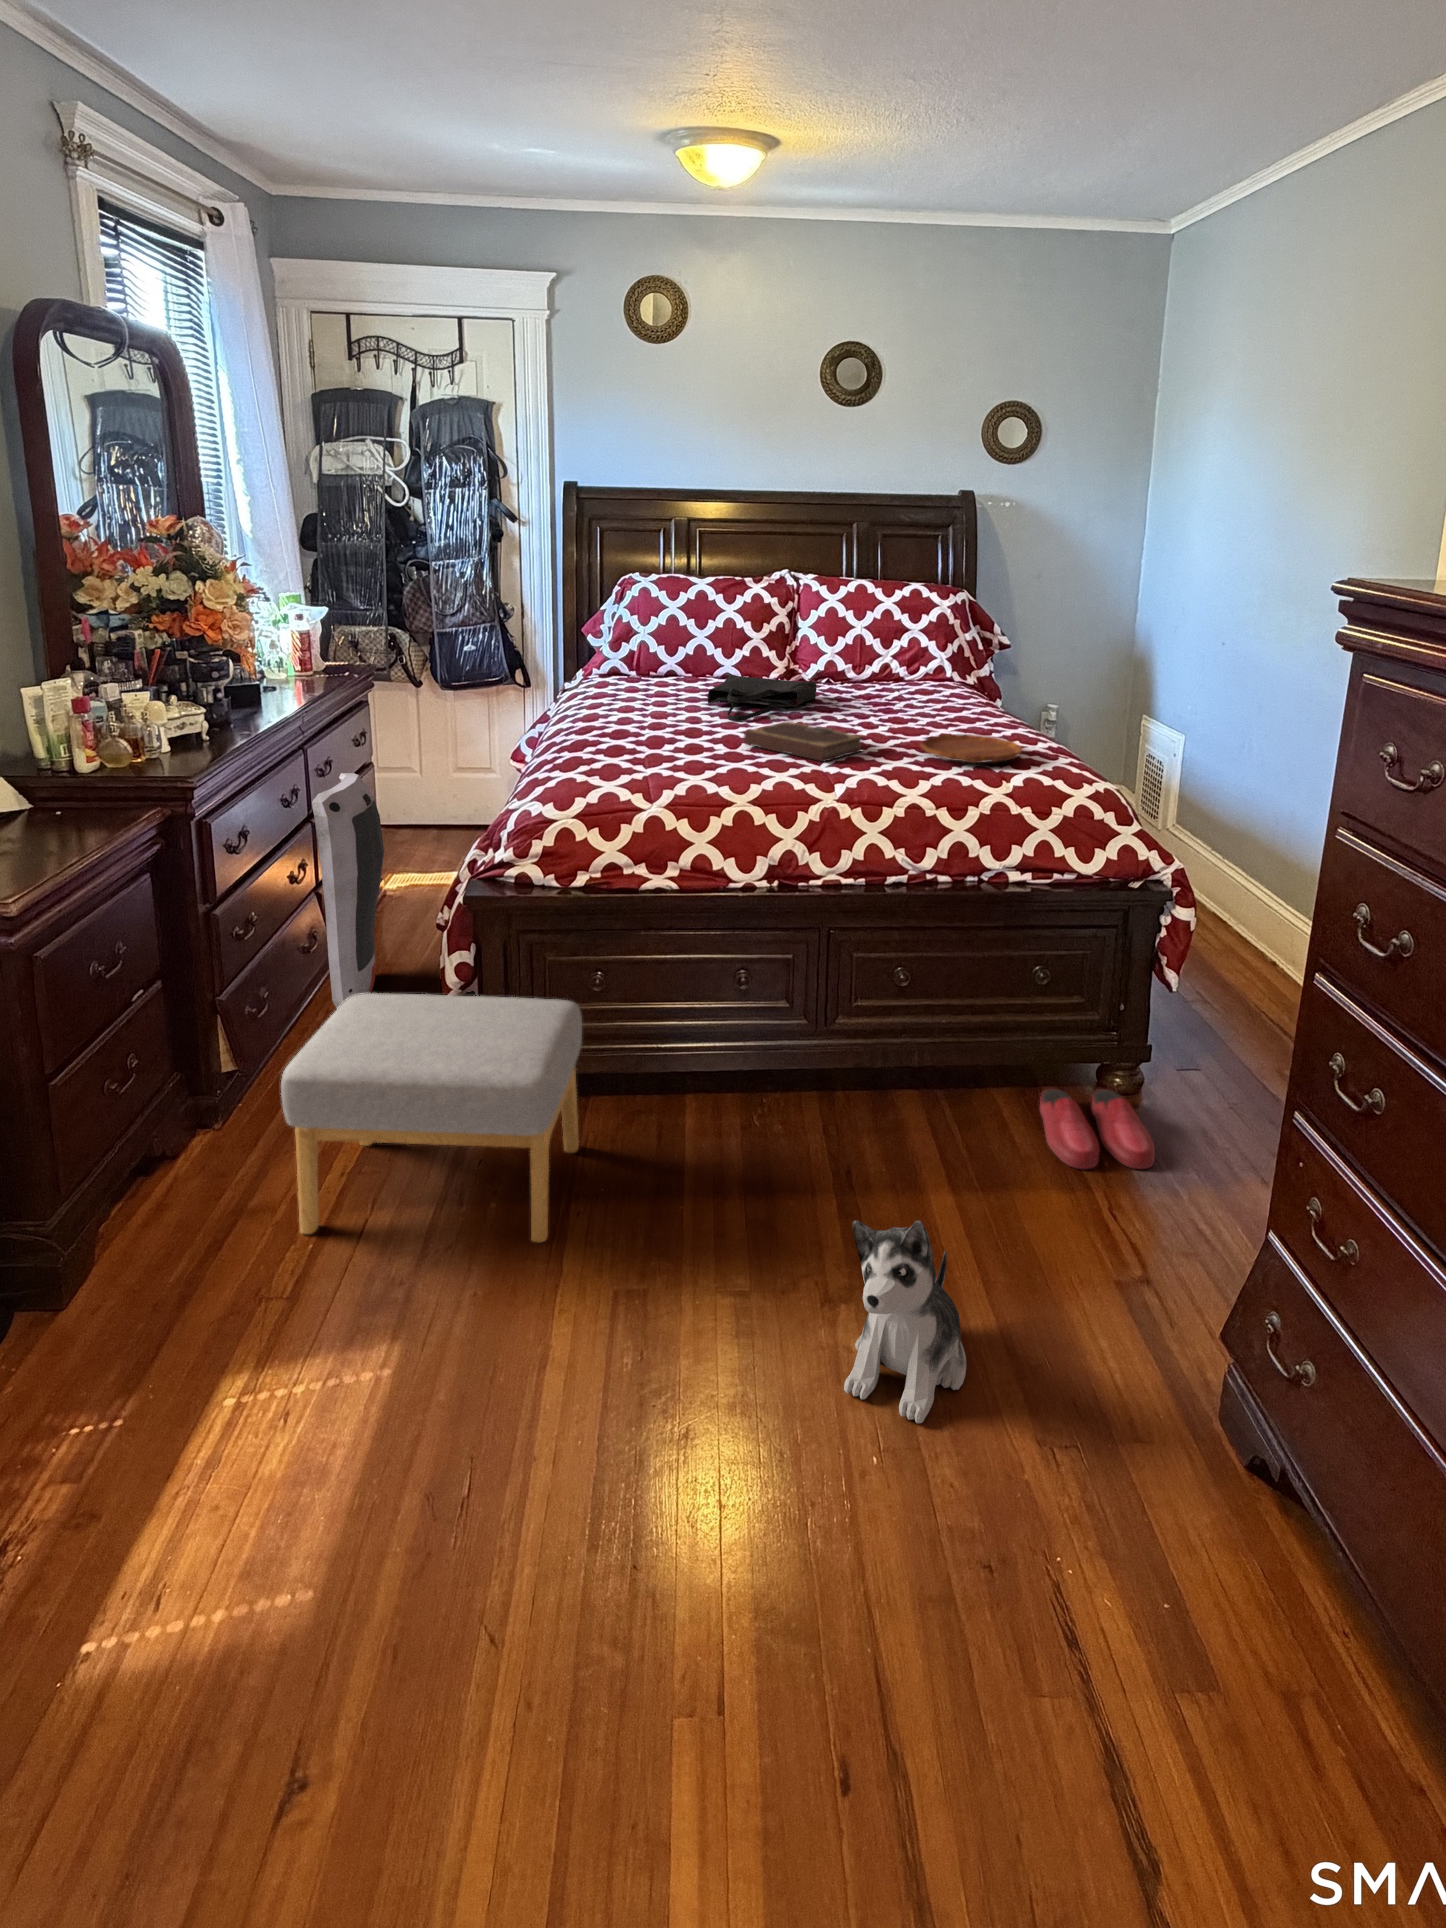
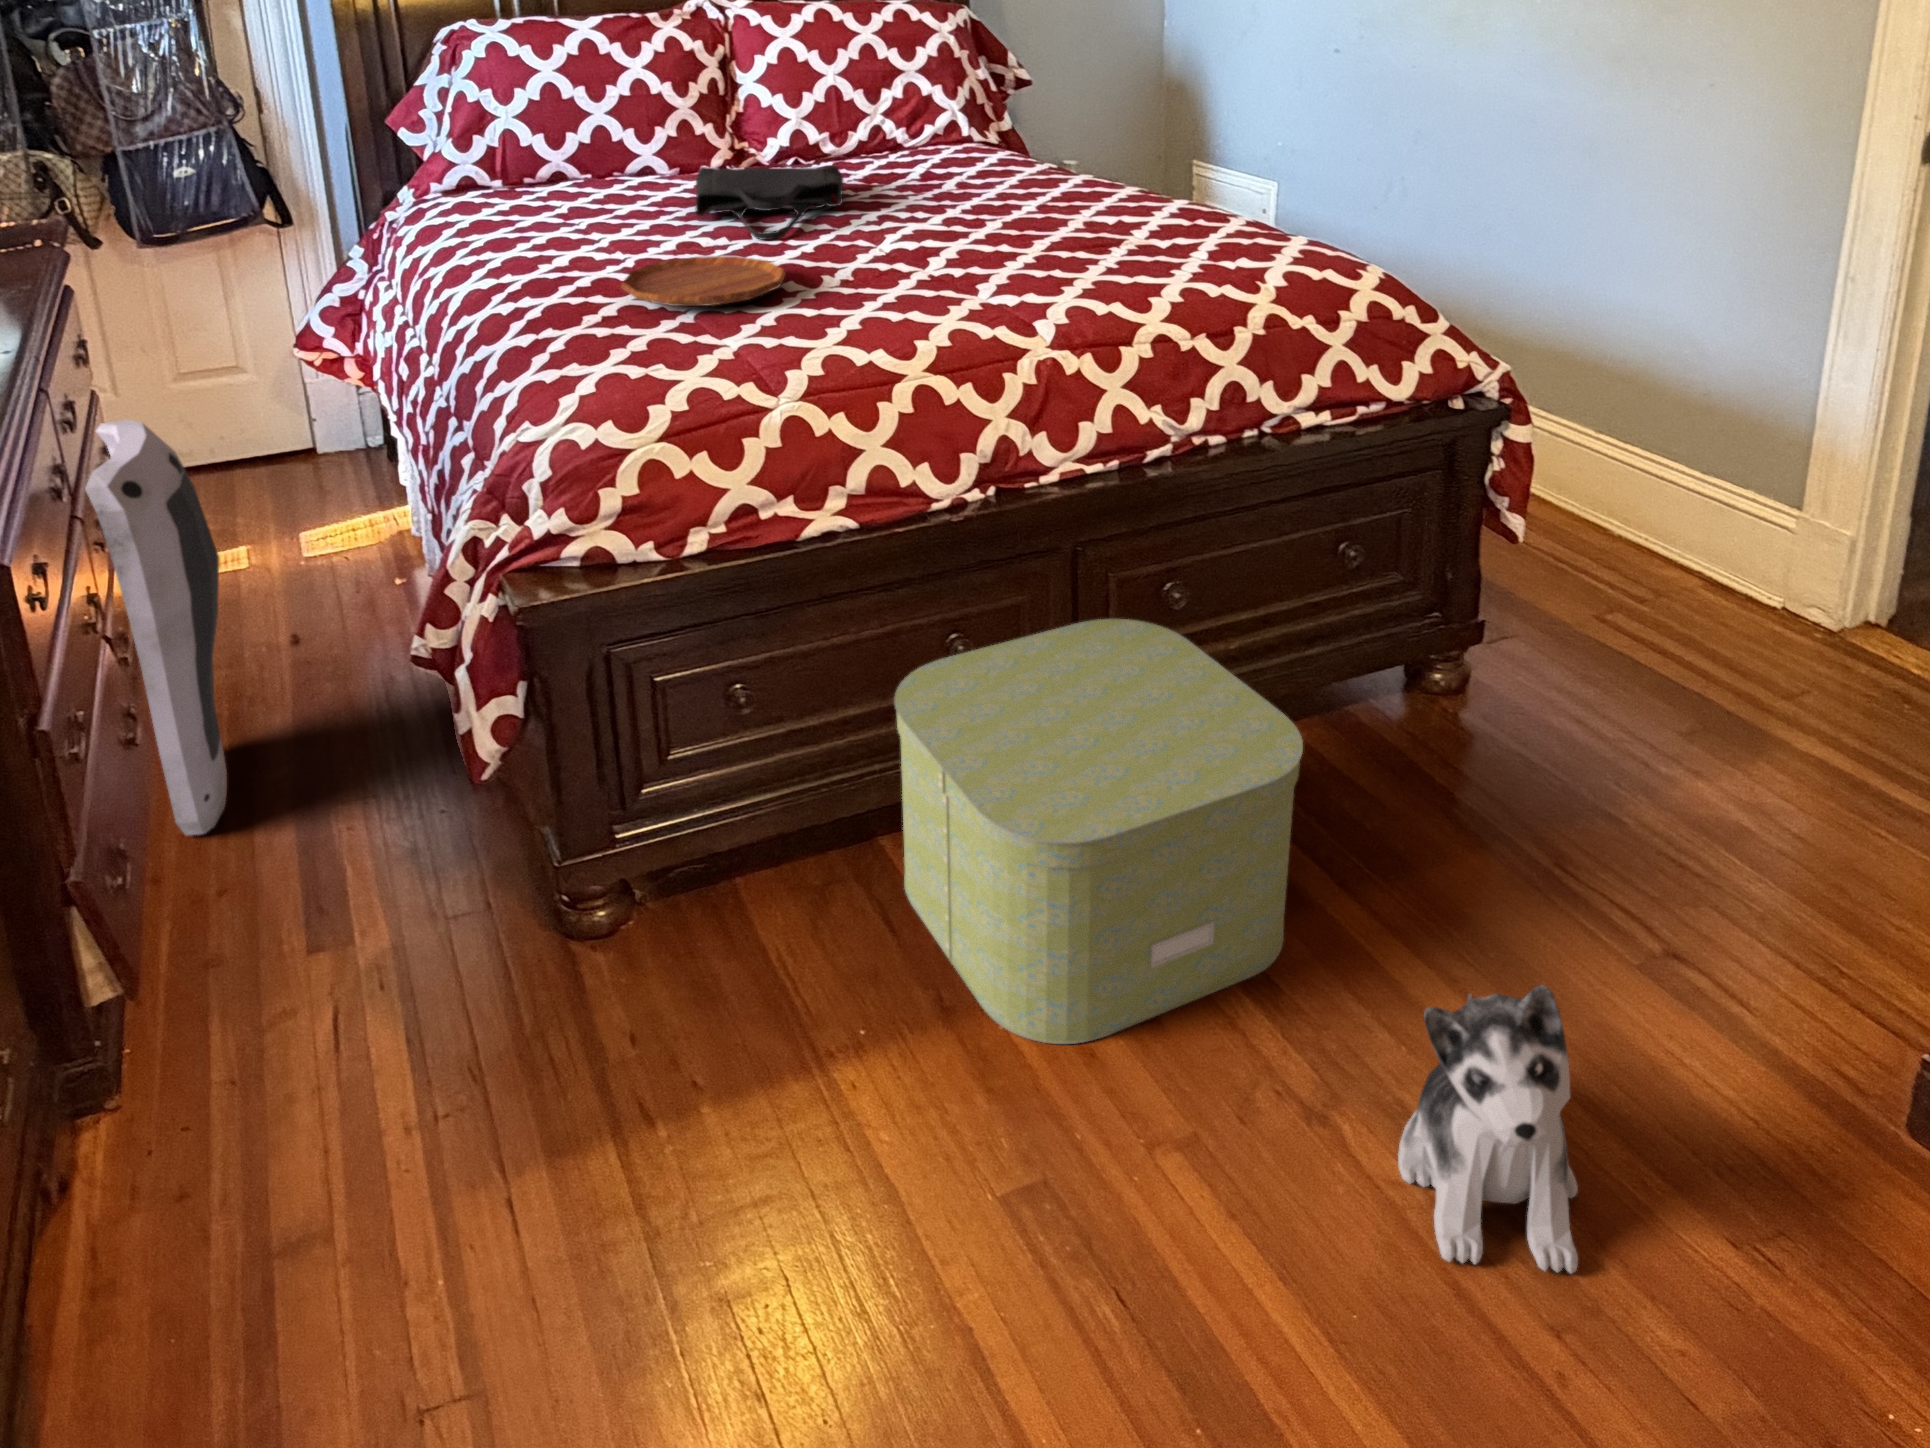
notebook: present [744,722,863,761] -> none [838,231,1019,287]
tray: present [920,734,1023,763] -> present [621,256,785,306]
storage box: none [679,985,910,1229] -> present [894,619,1303,1044]
footstool: present [281,993,582,1242] -> none [323,749,833,1301]
slippers: present [1040,1089,1155,1169] -> none [1338,676,1529,800]

